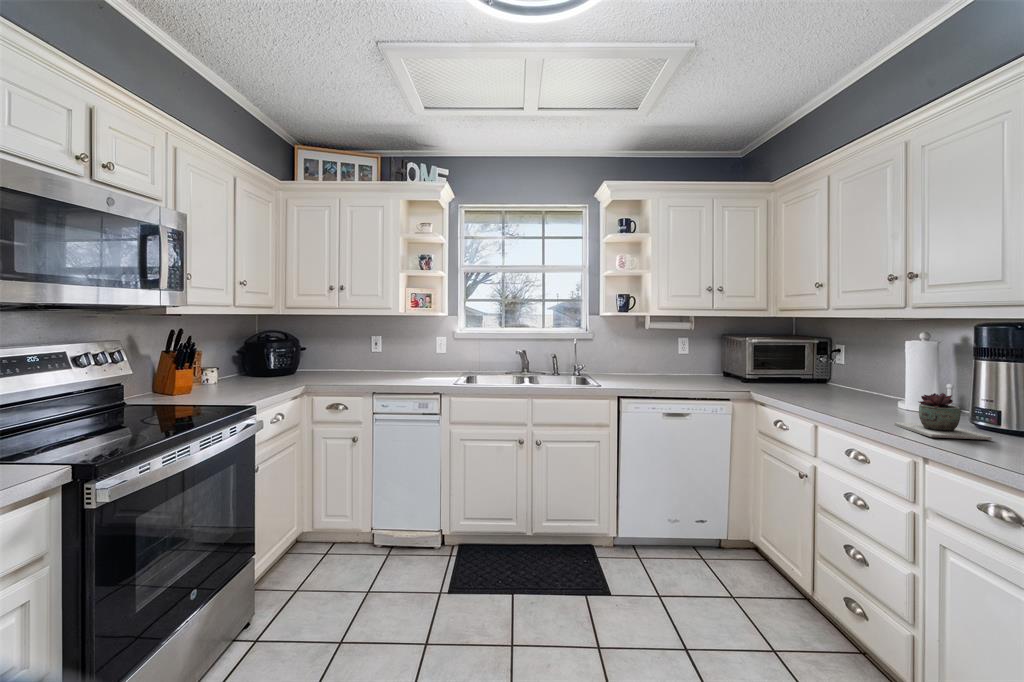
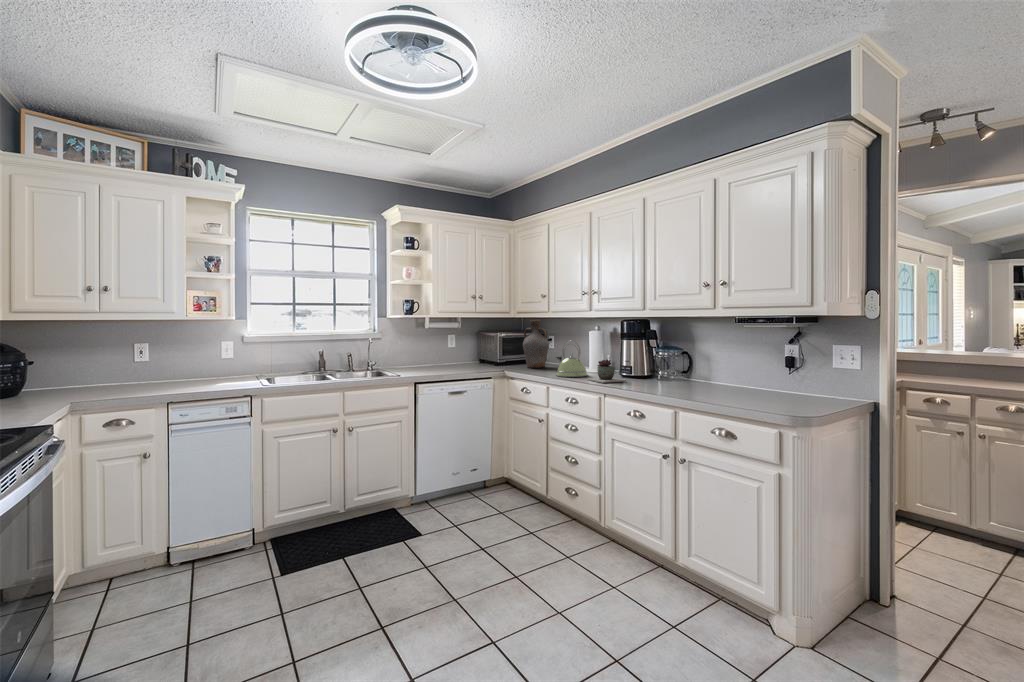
vase: none [782,319,827,389] -> present [523,320,549,368]
kettle: none [833,354,897,415] -> present [556,341,587,377]

